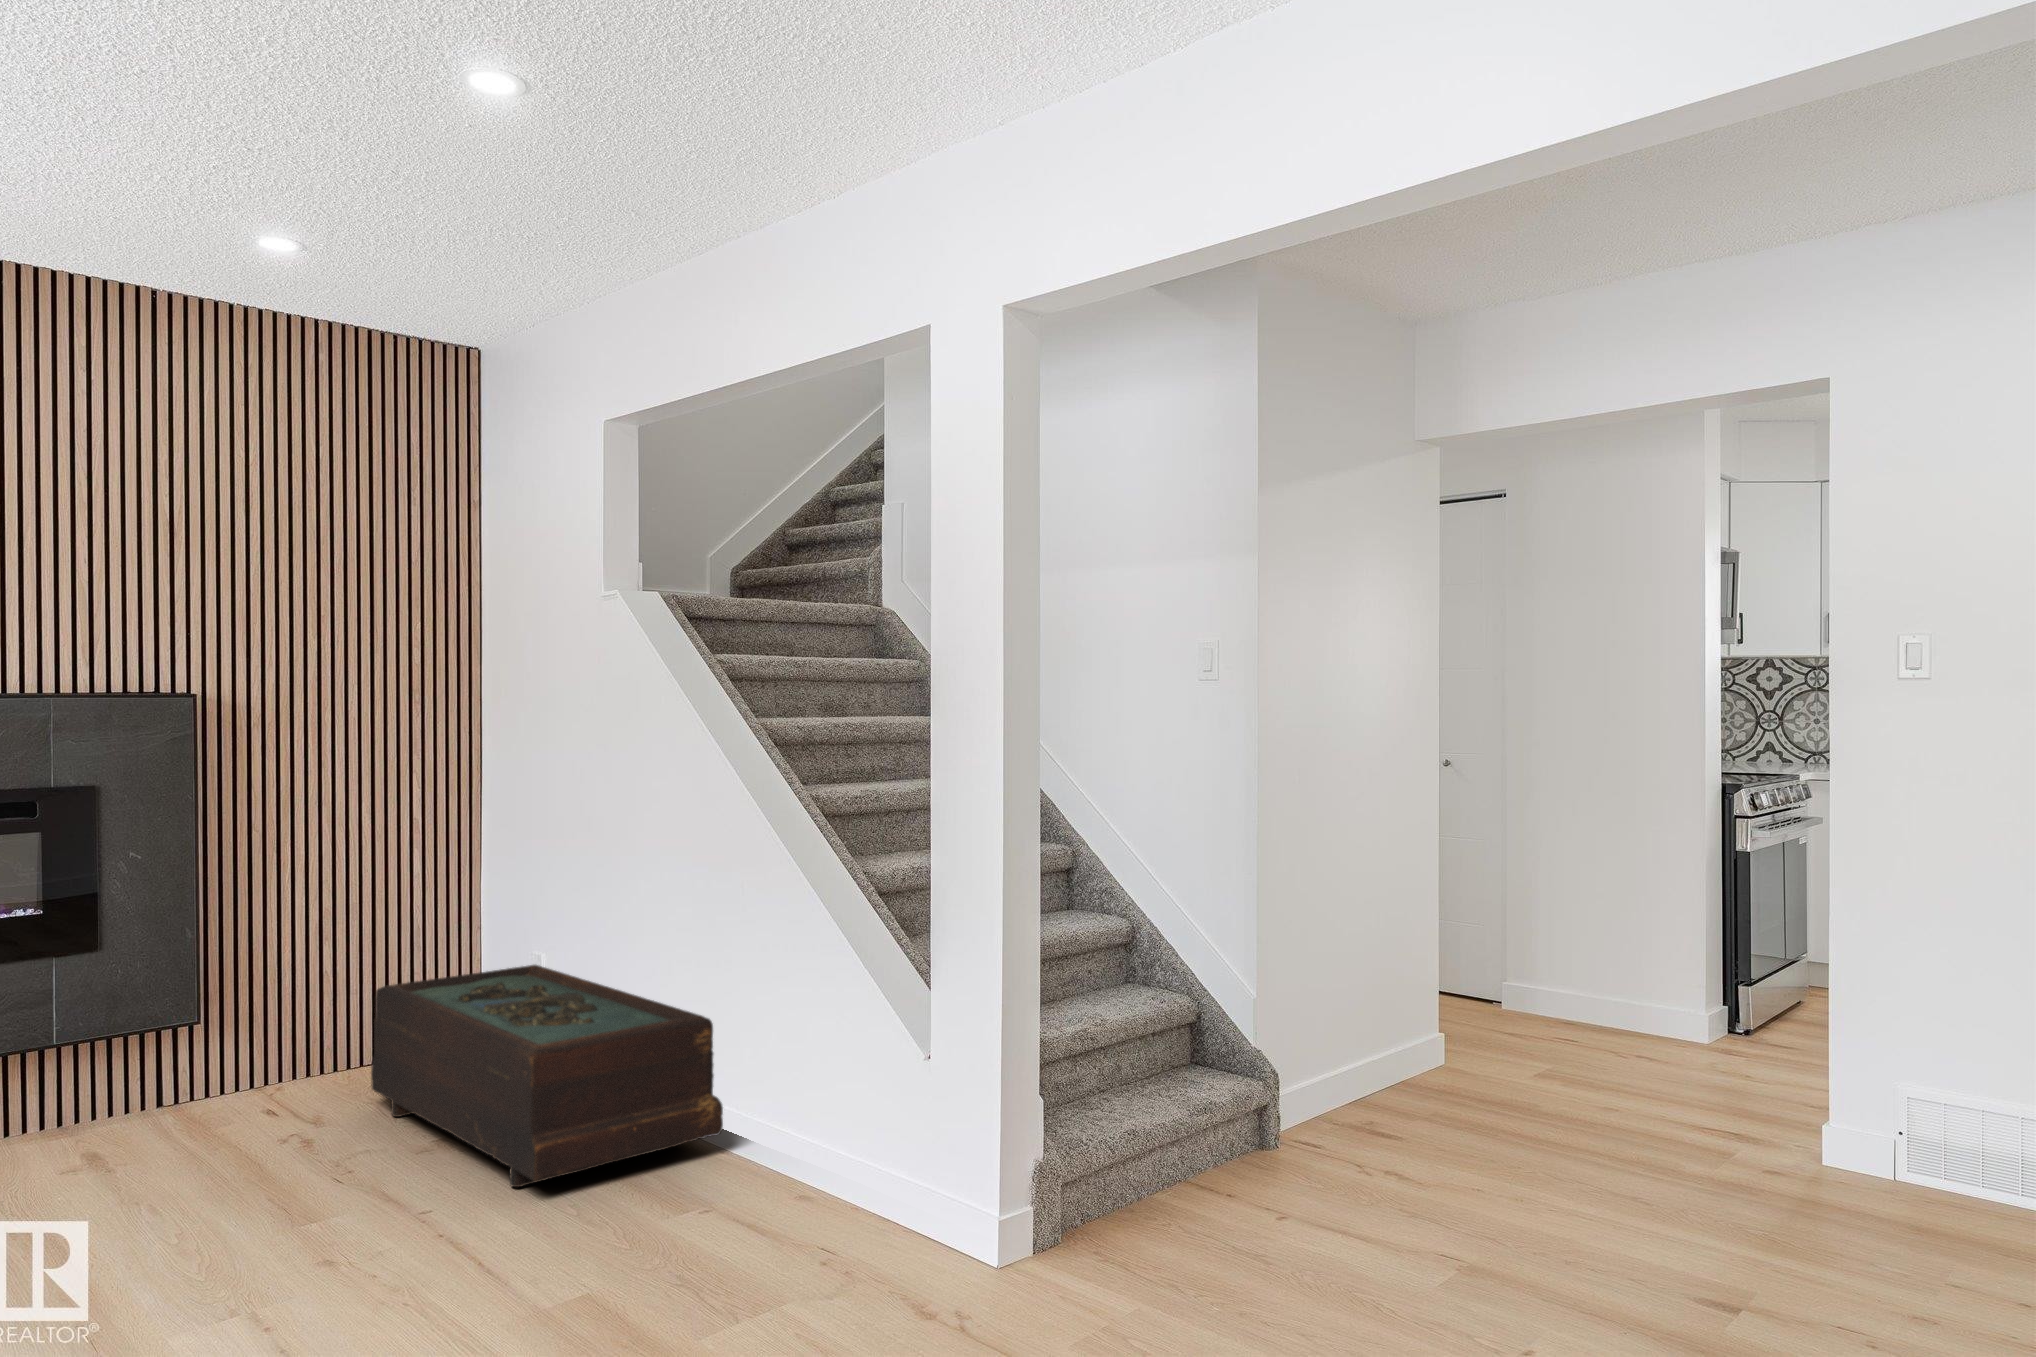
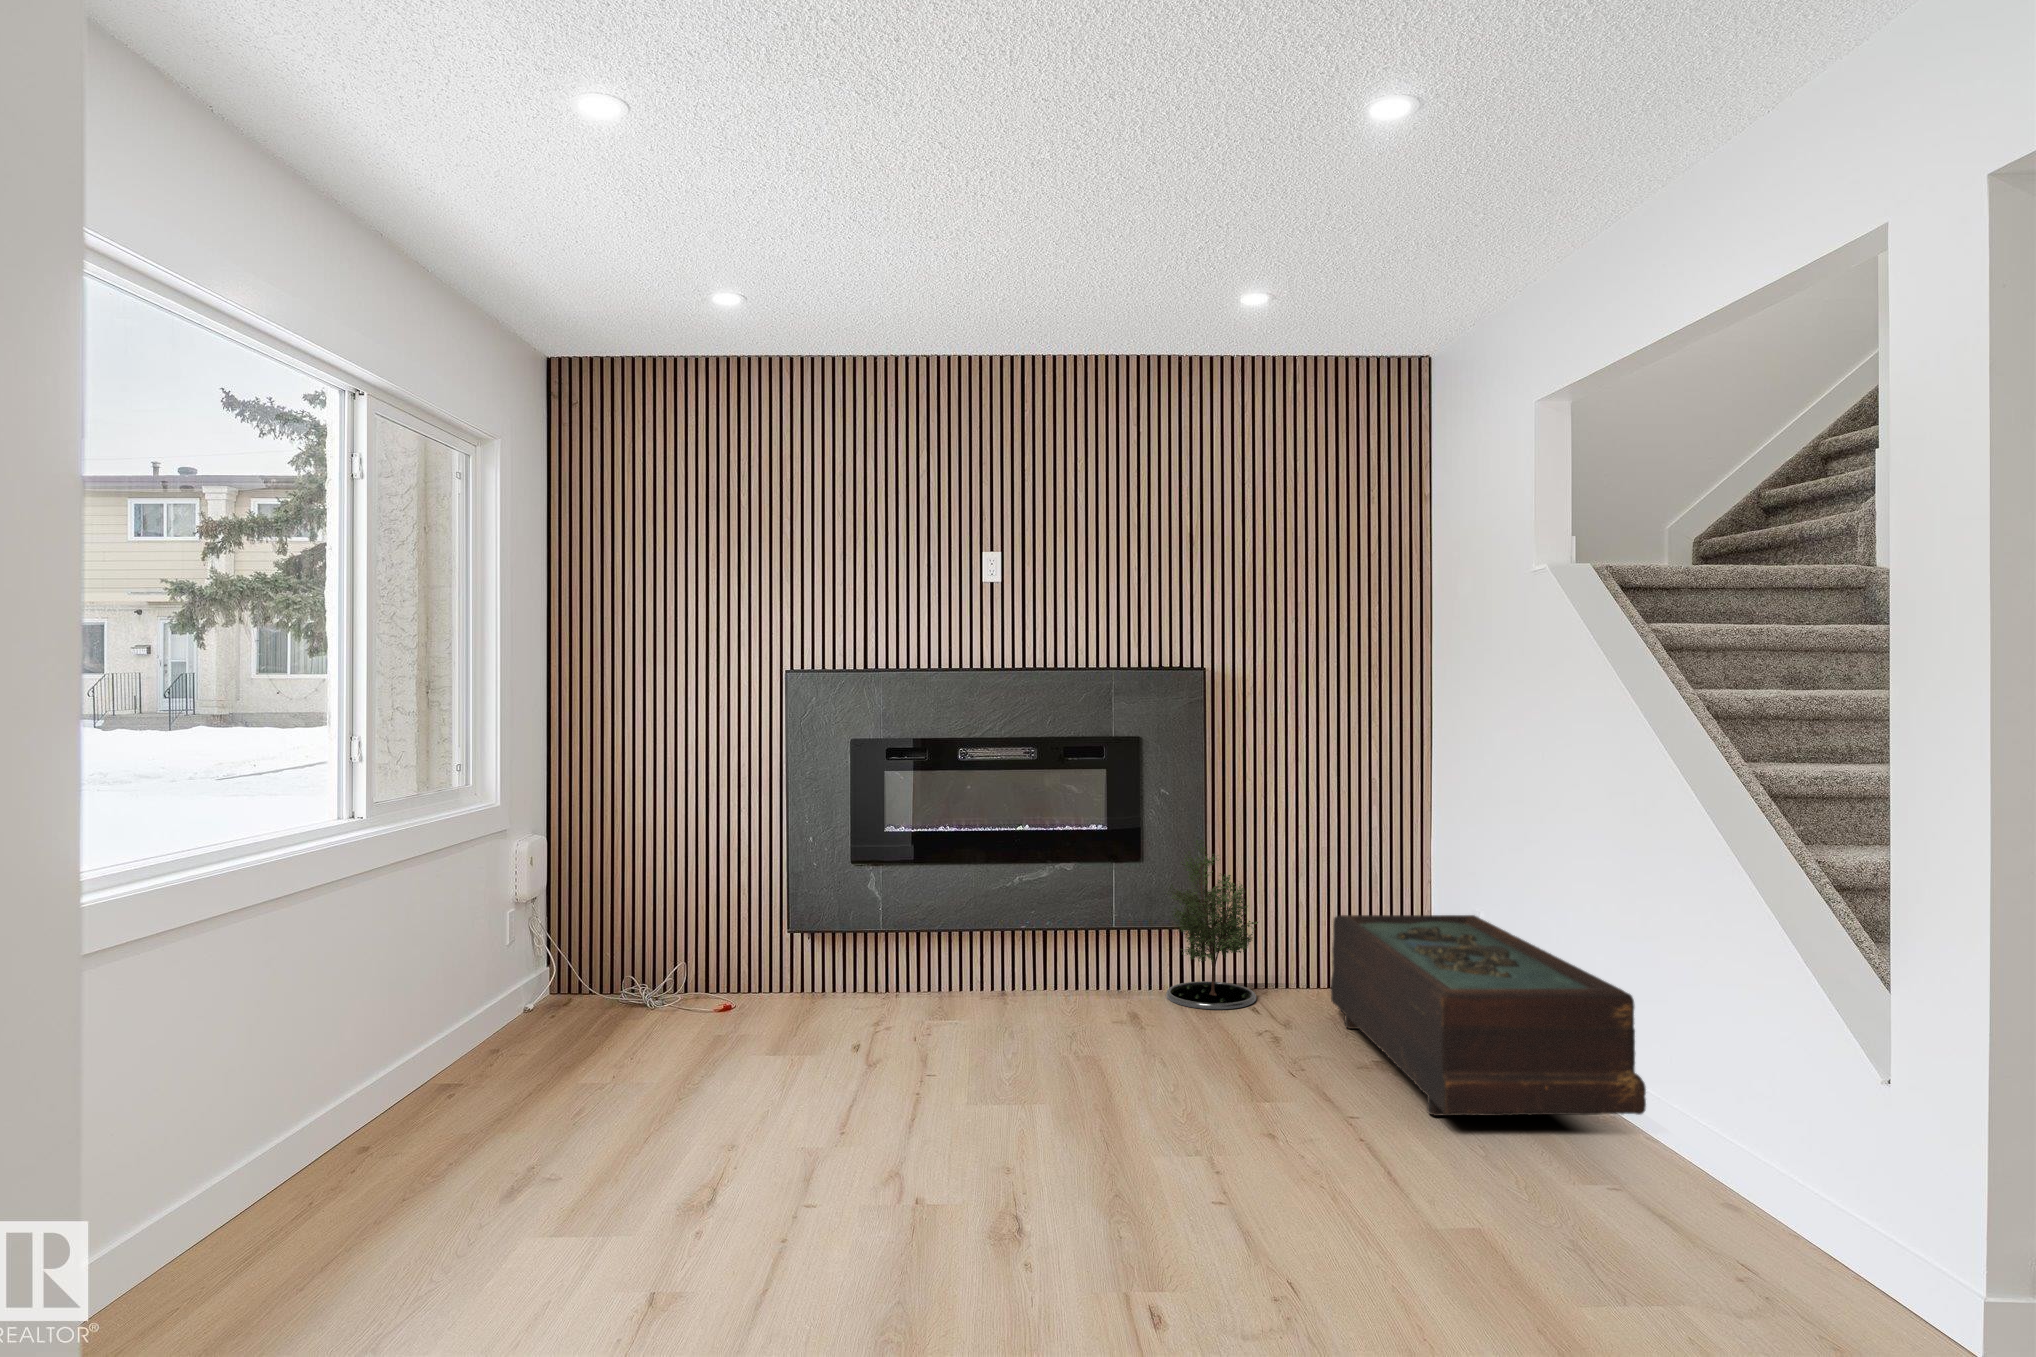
potted tree: none [133,914,274,1134] -> present [1166,839,1258,1009]

